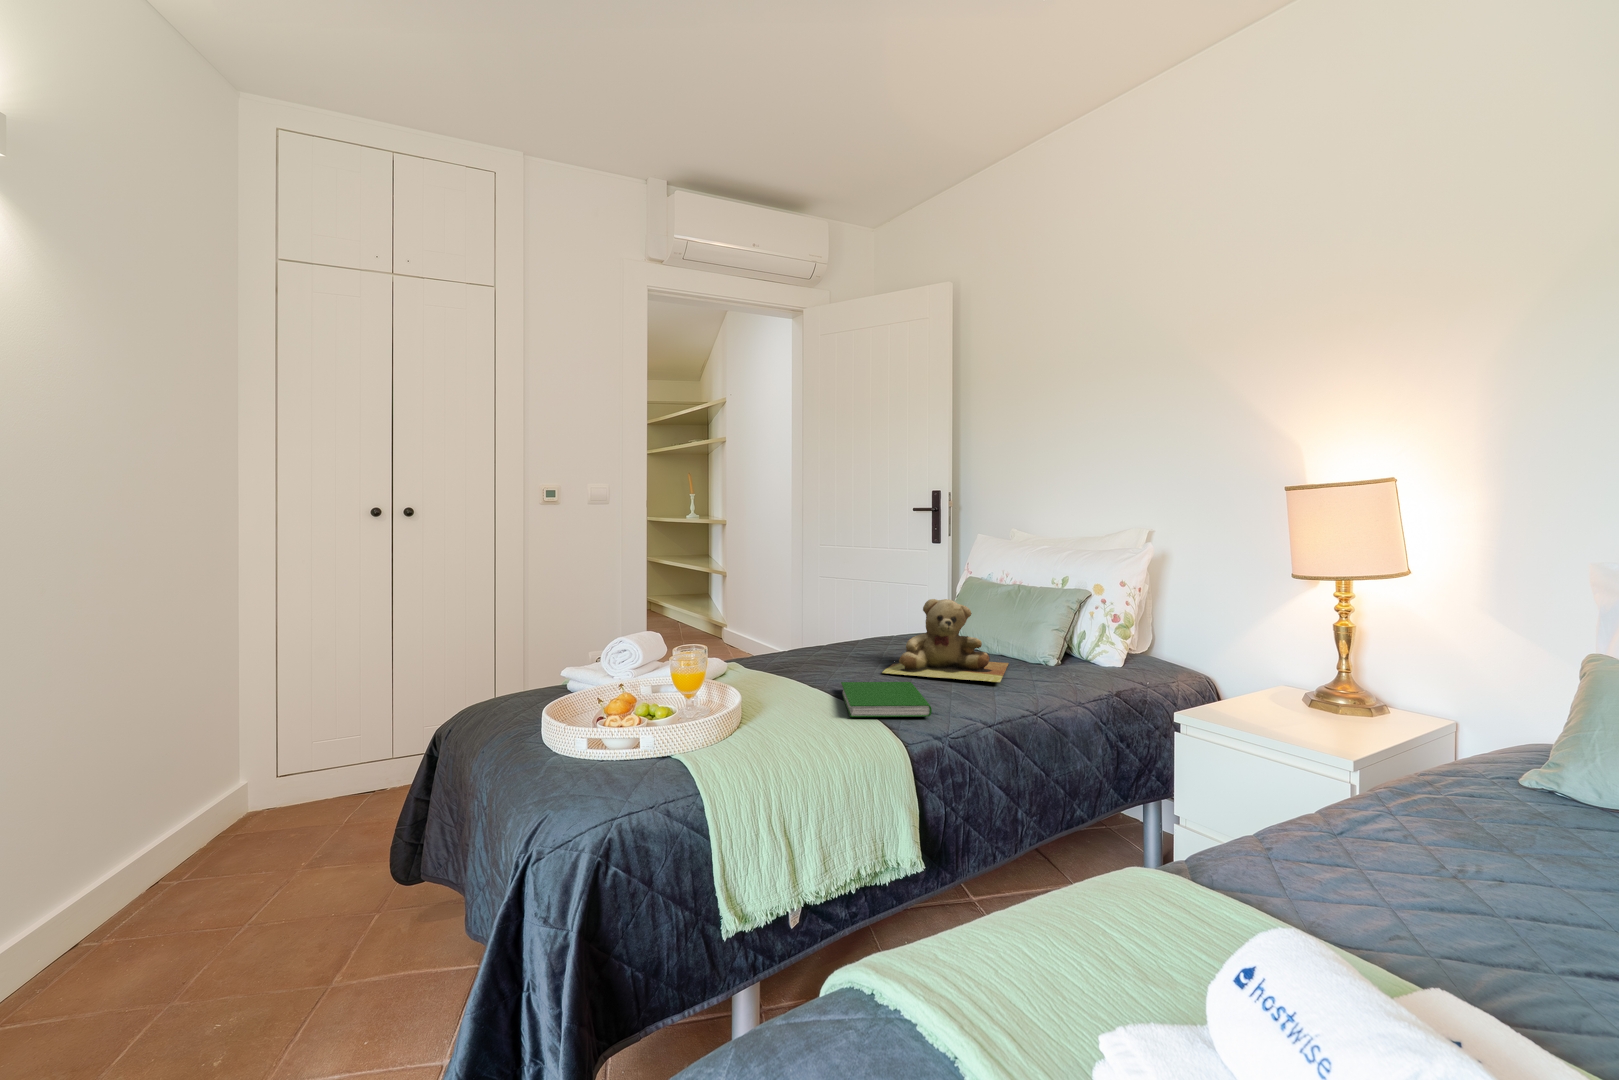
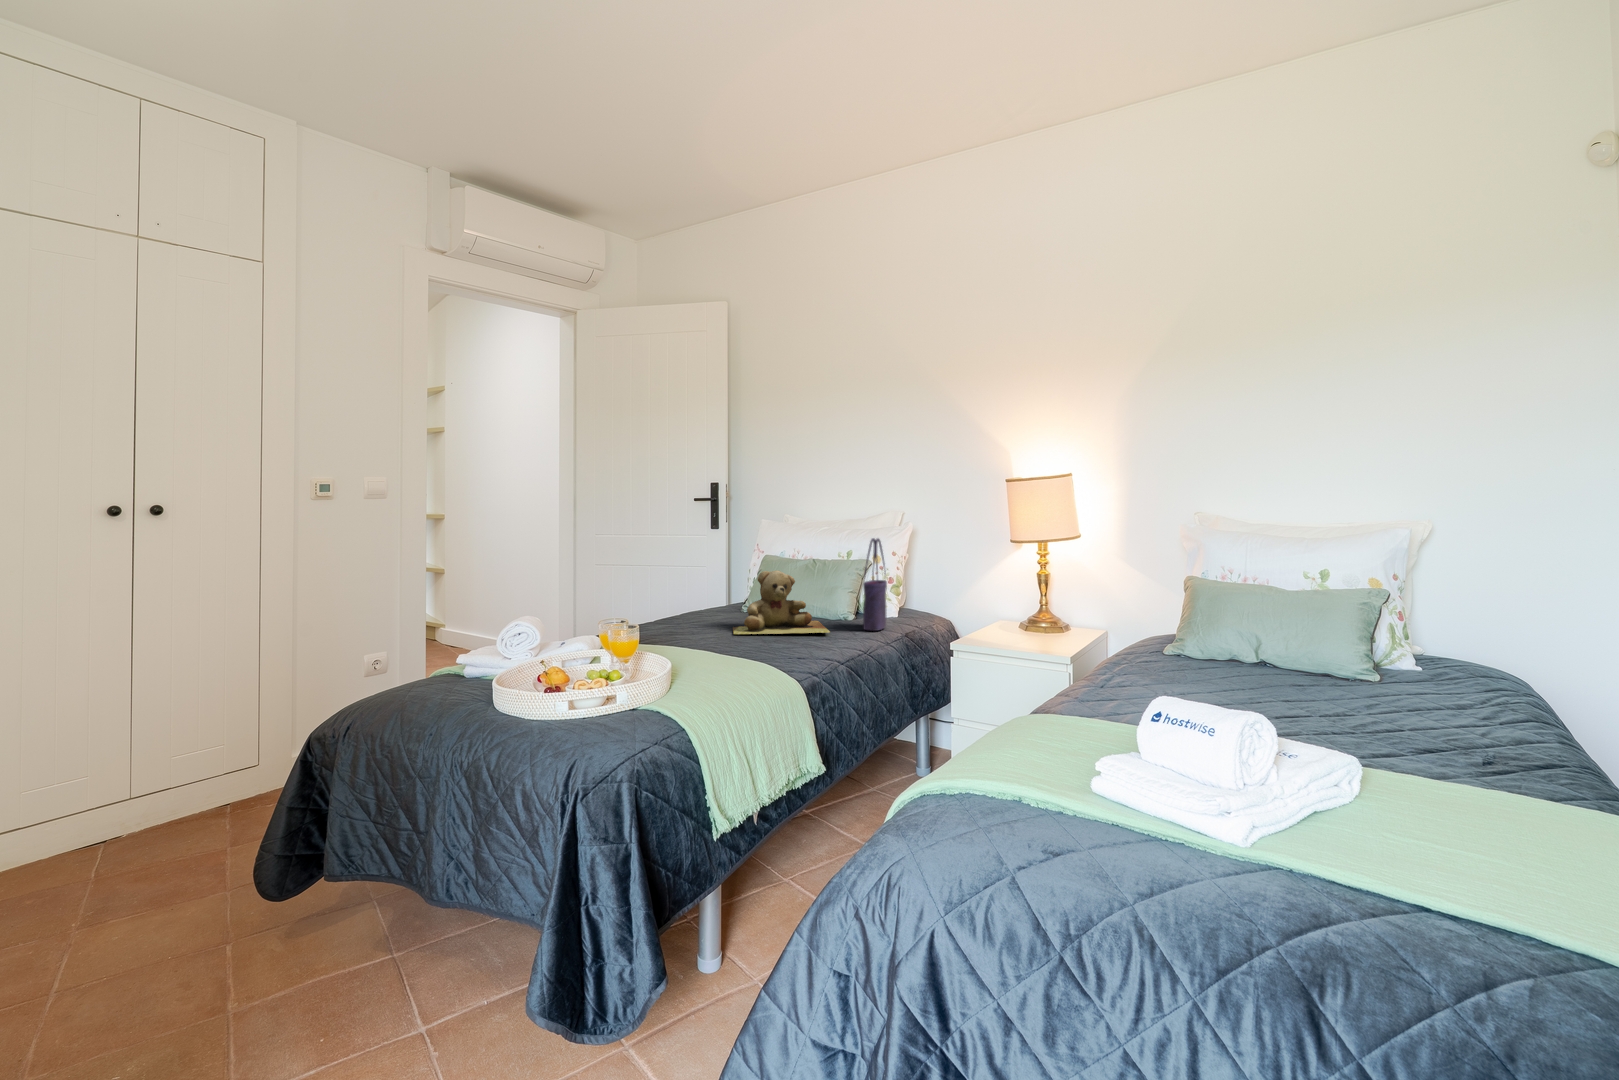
tote bag: none [1056,563,1095,685] -> present [863,538,887,631]
hardcover book: present [841,682,932,717] -> none [718,637,810,664]

